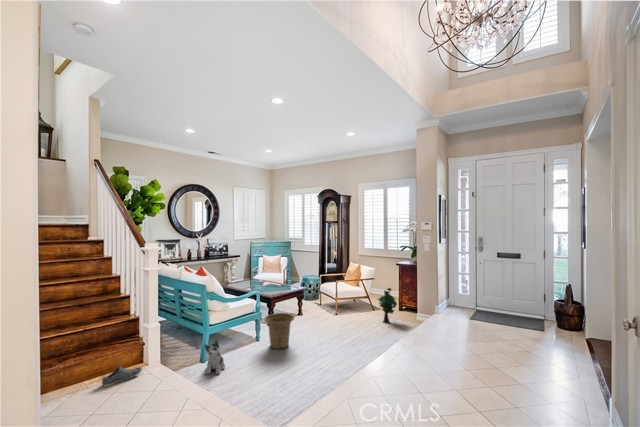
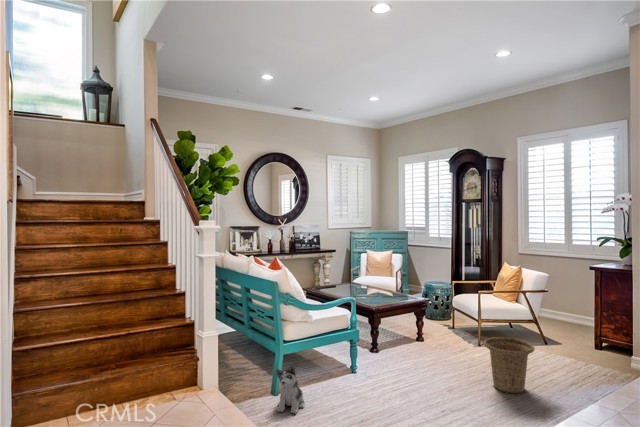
decorative plant: present [378,288,397,323] -> none [550,308,591,367]
basket: present [265,313,294,349] -> present [484,337,535,394]
shoe: present [102,367,142,387] -> none [143,386,193,411]

